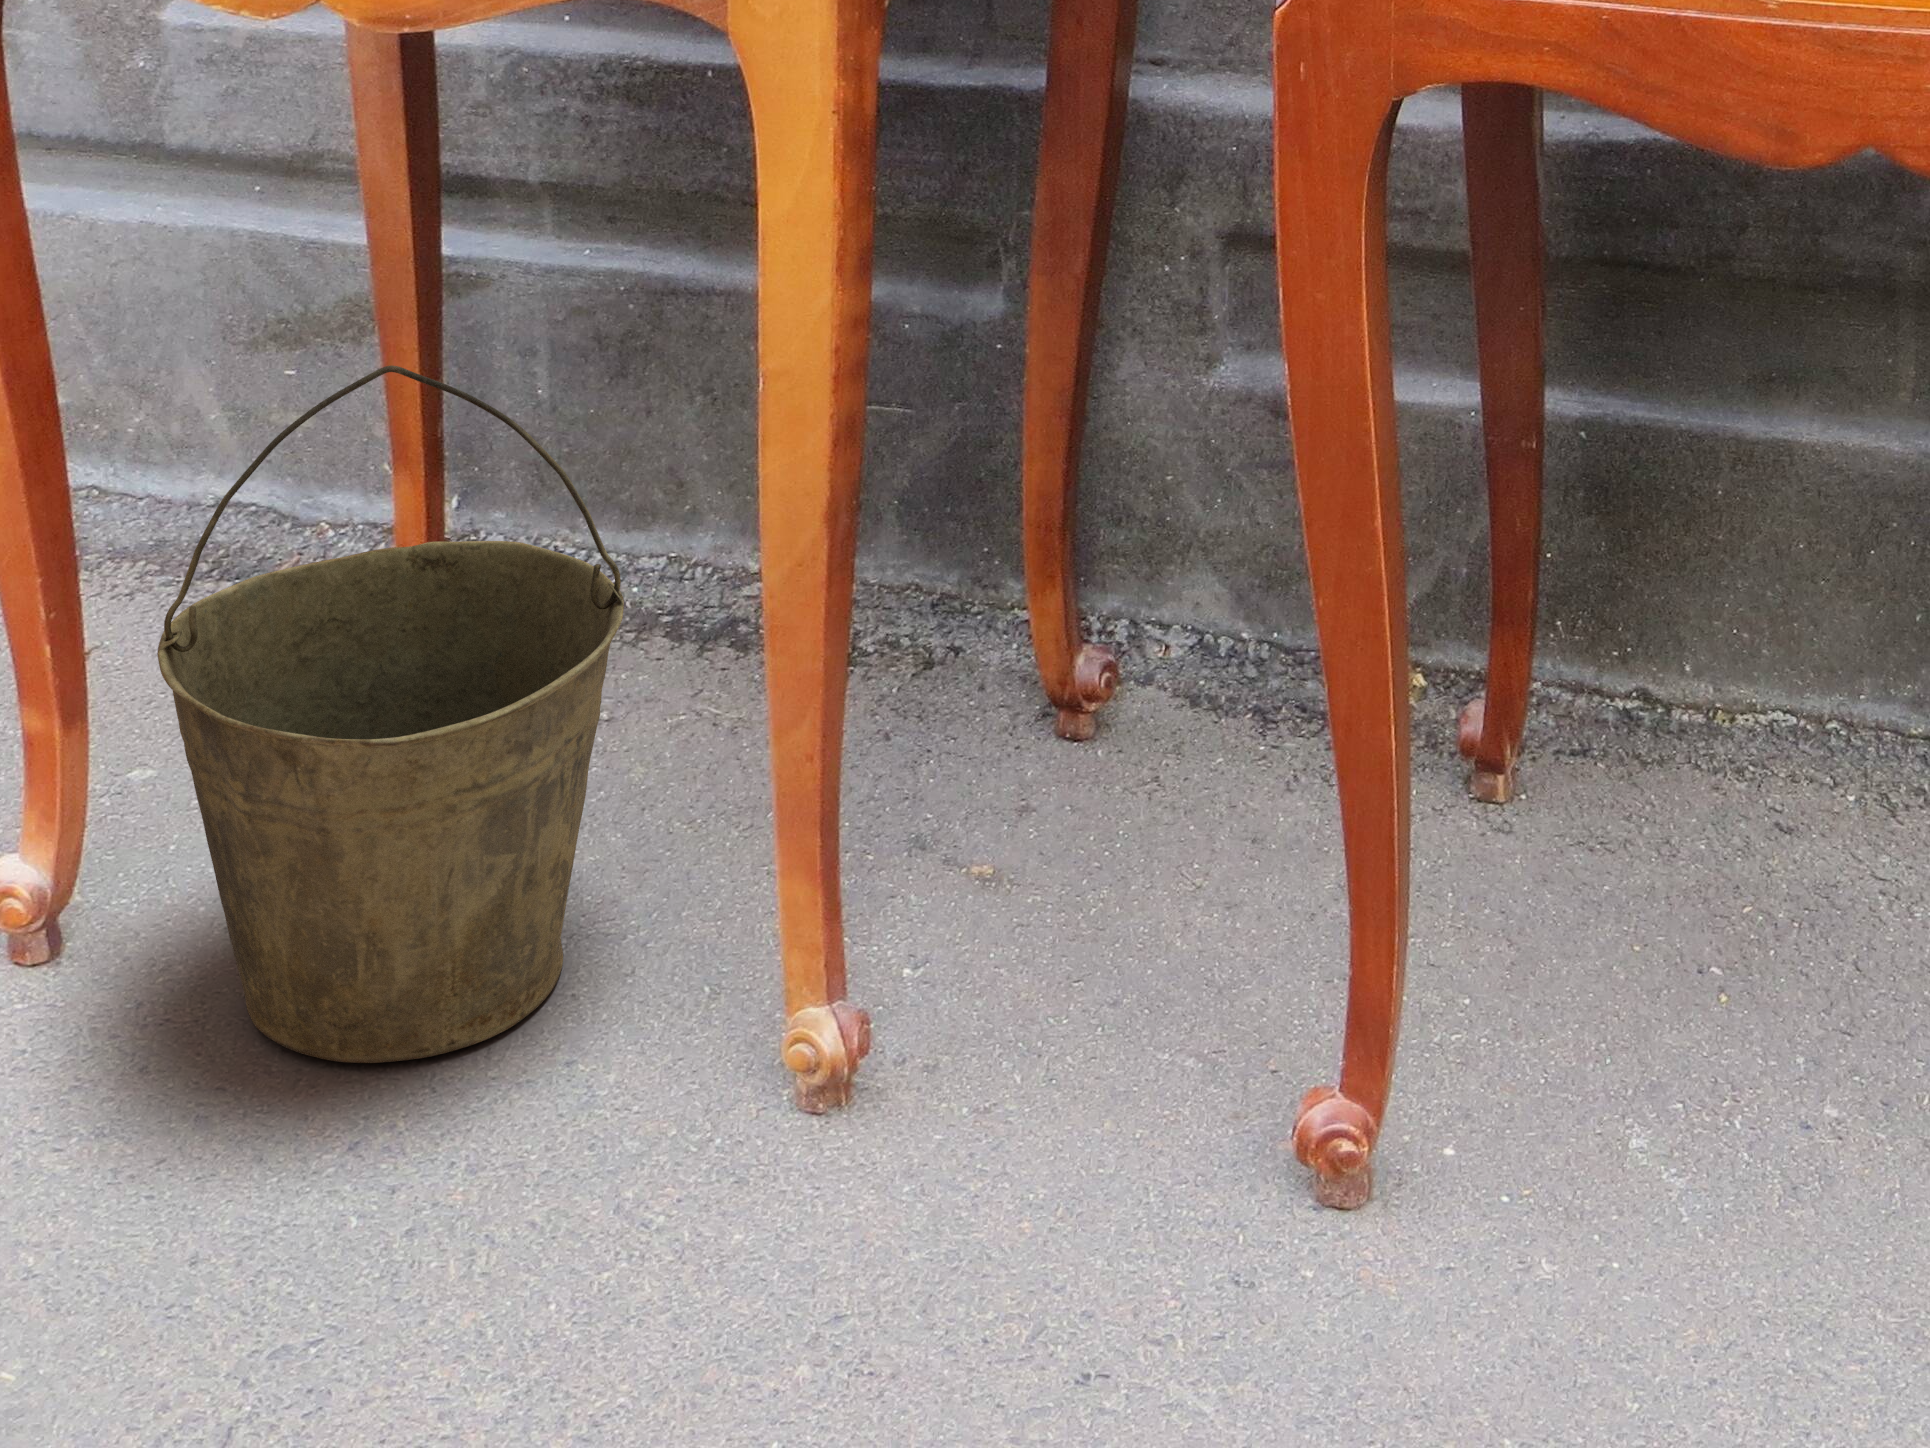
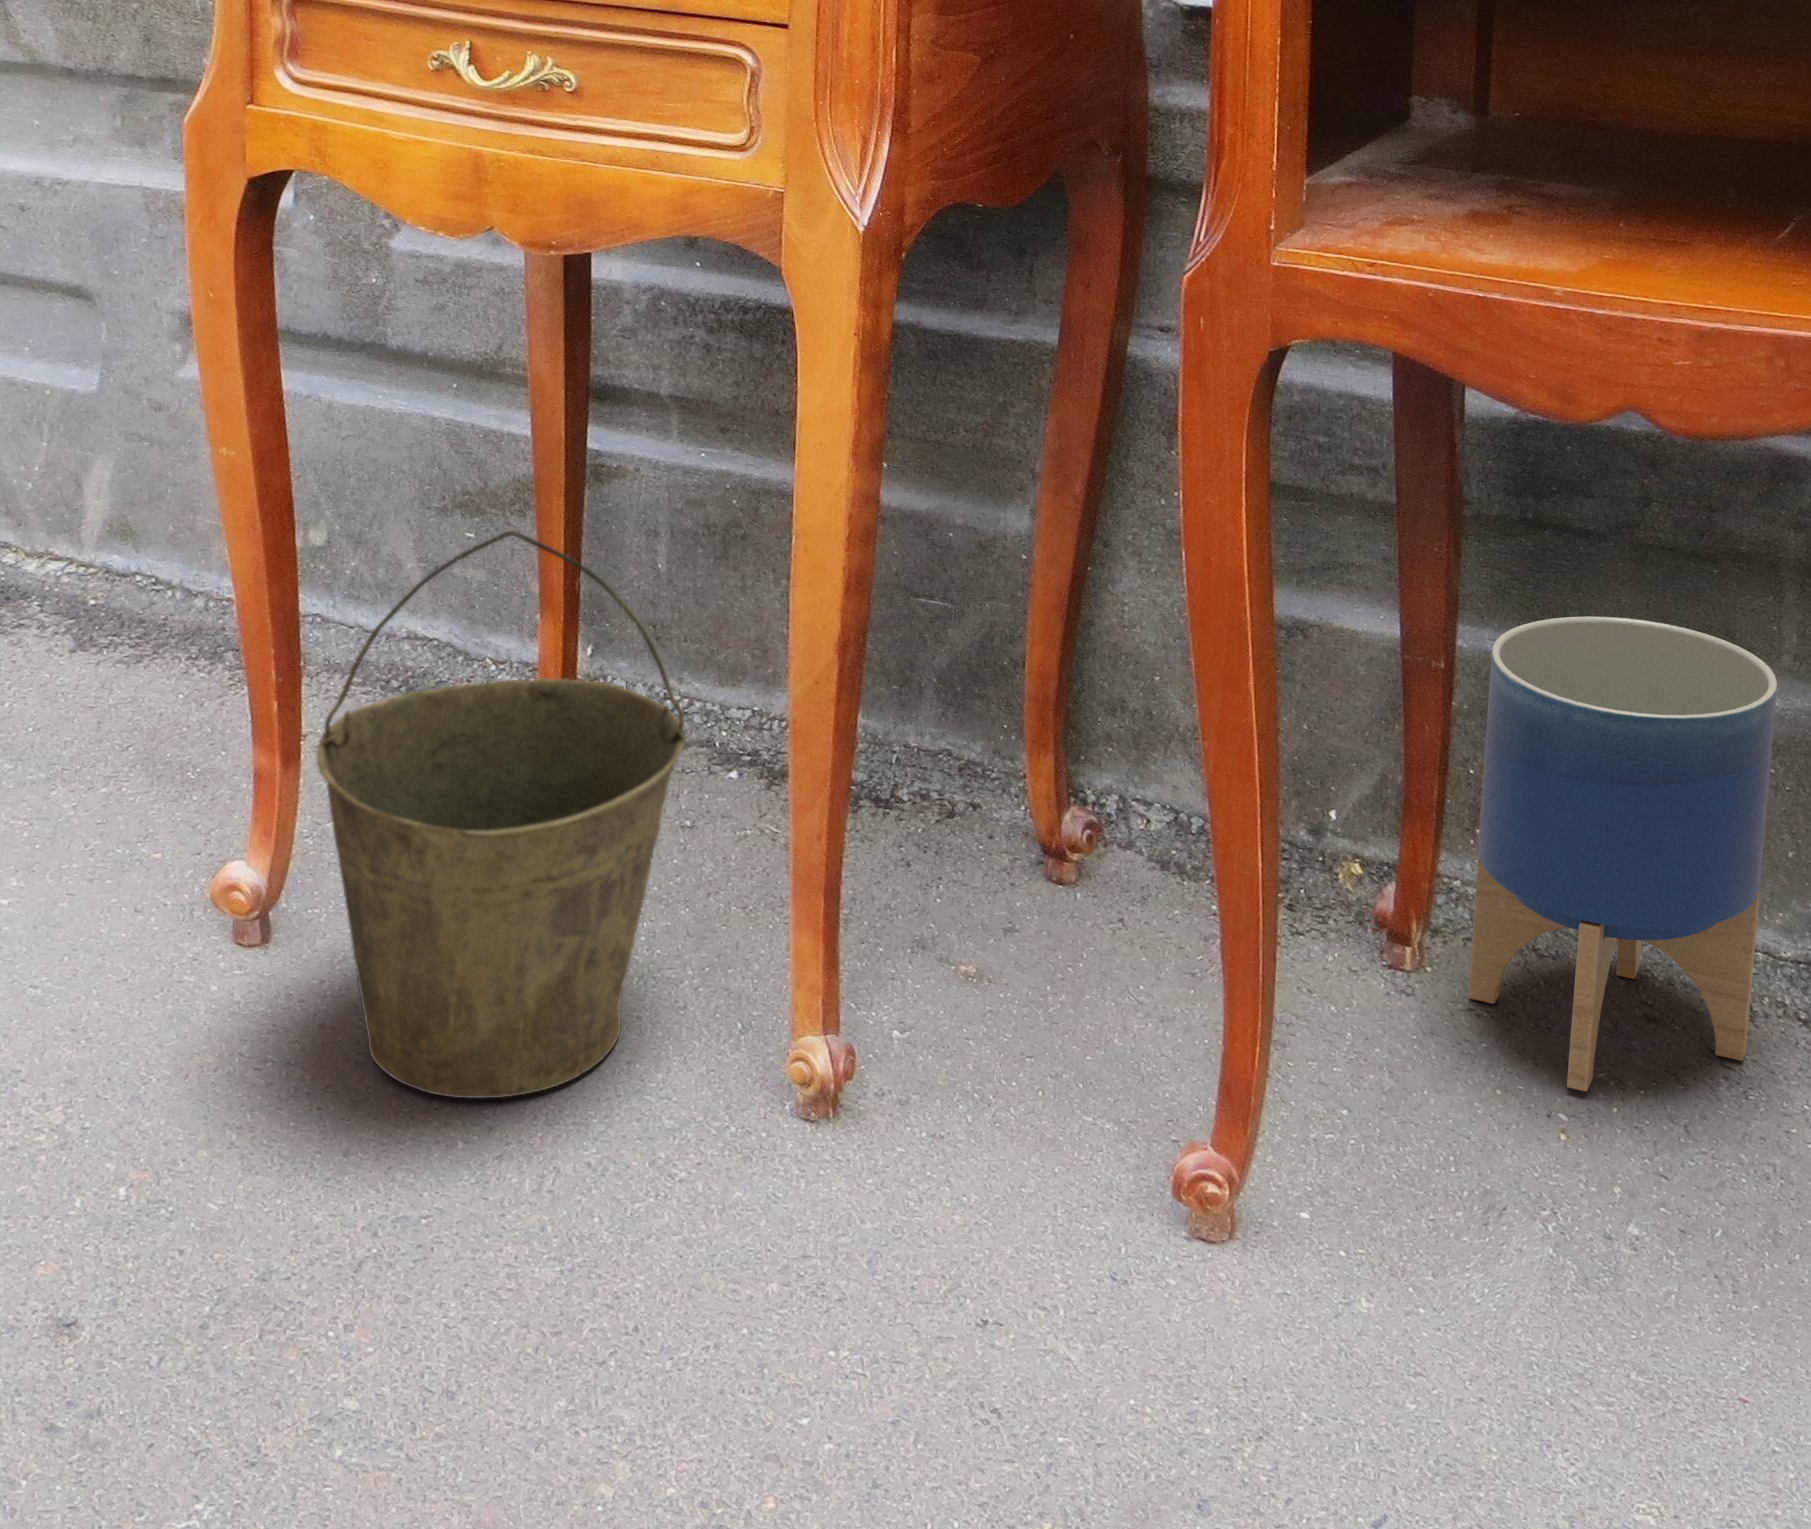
planter: none [1566,367,1910,913] -> present [1468,616,1777,1091]

